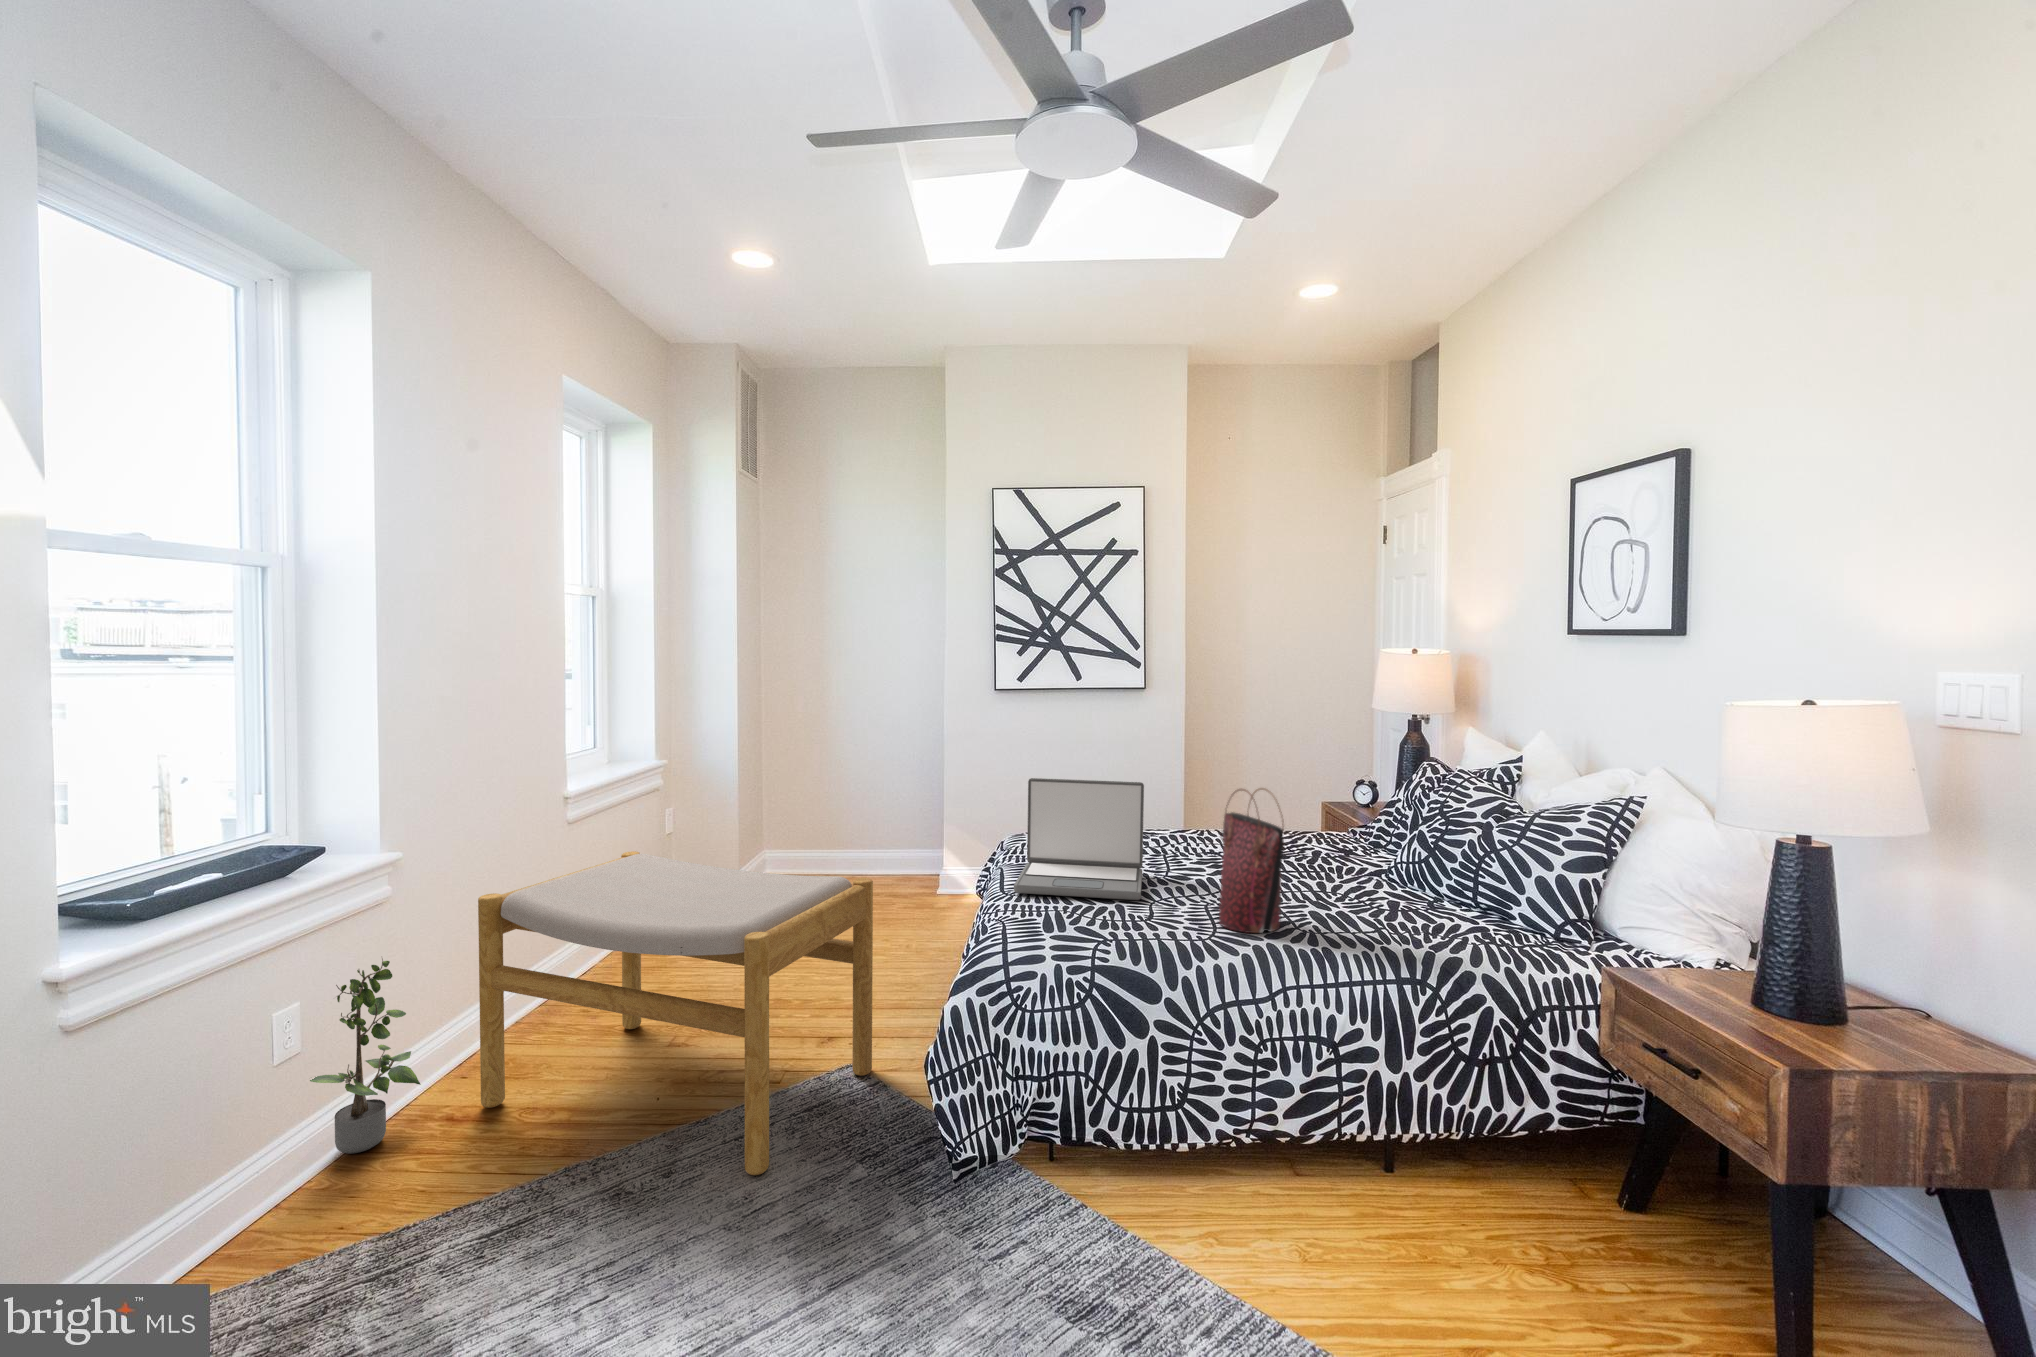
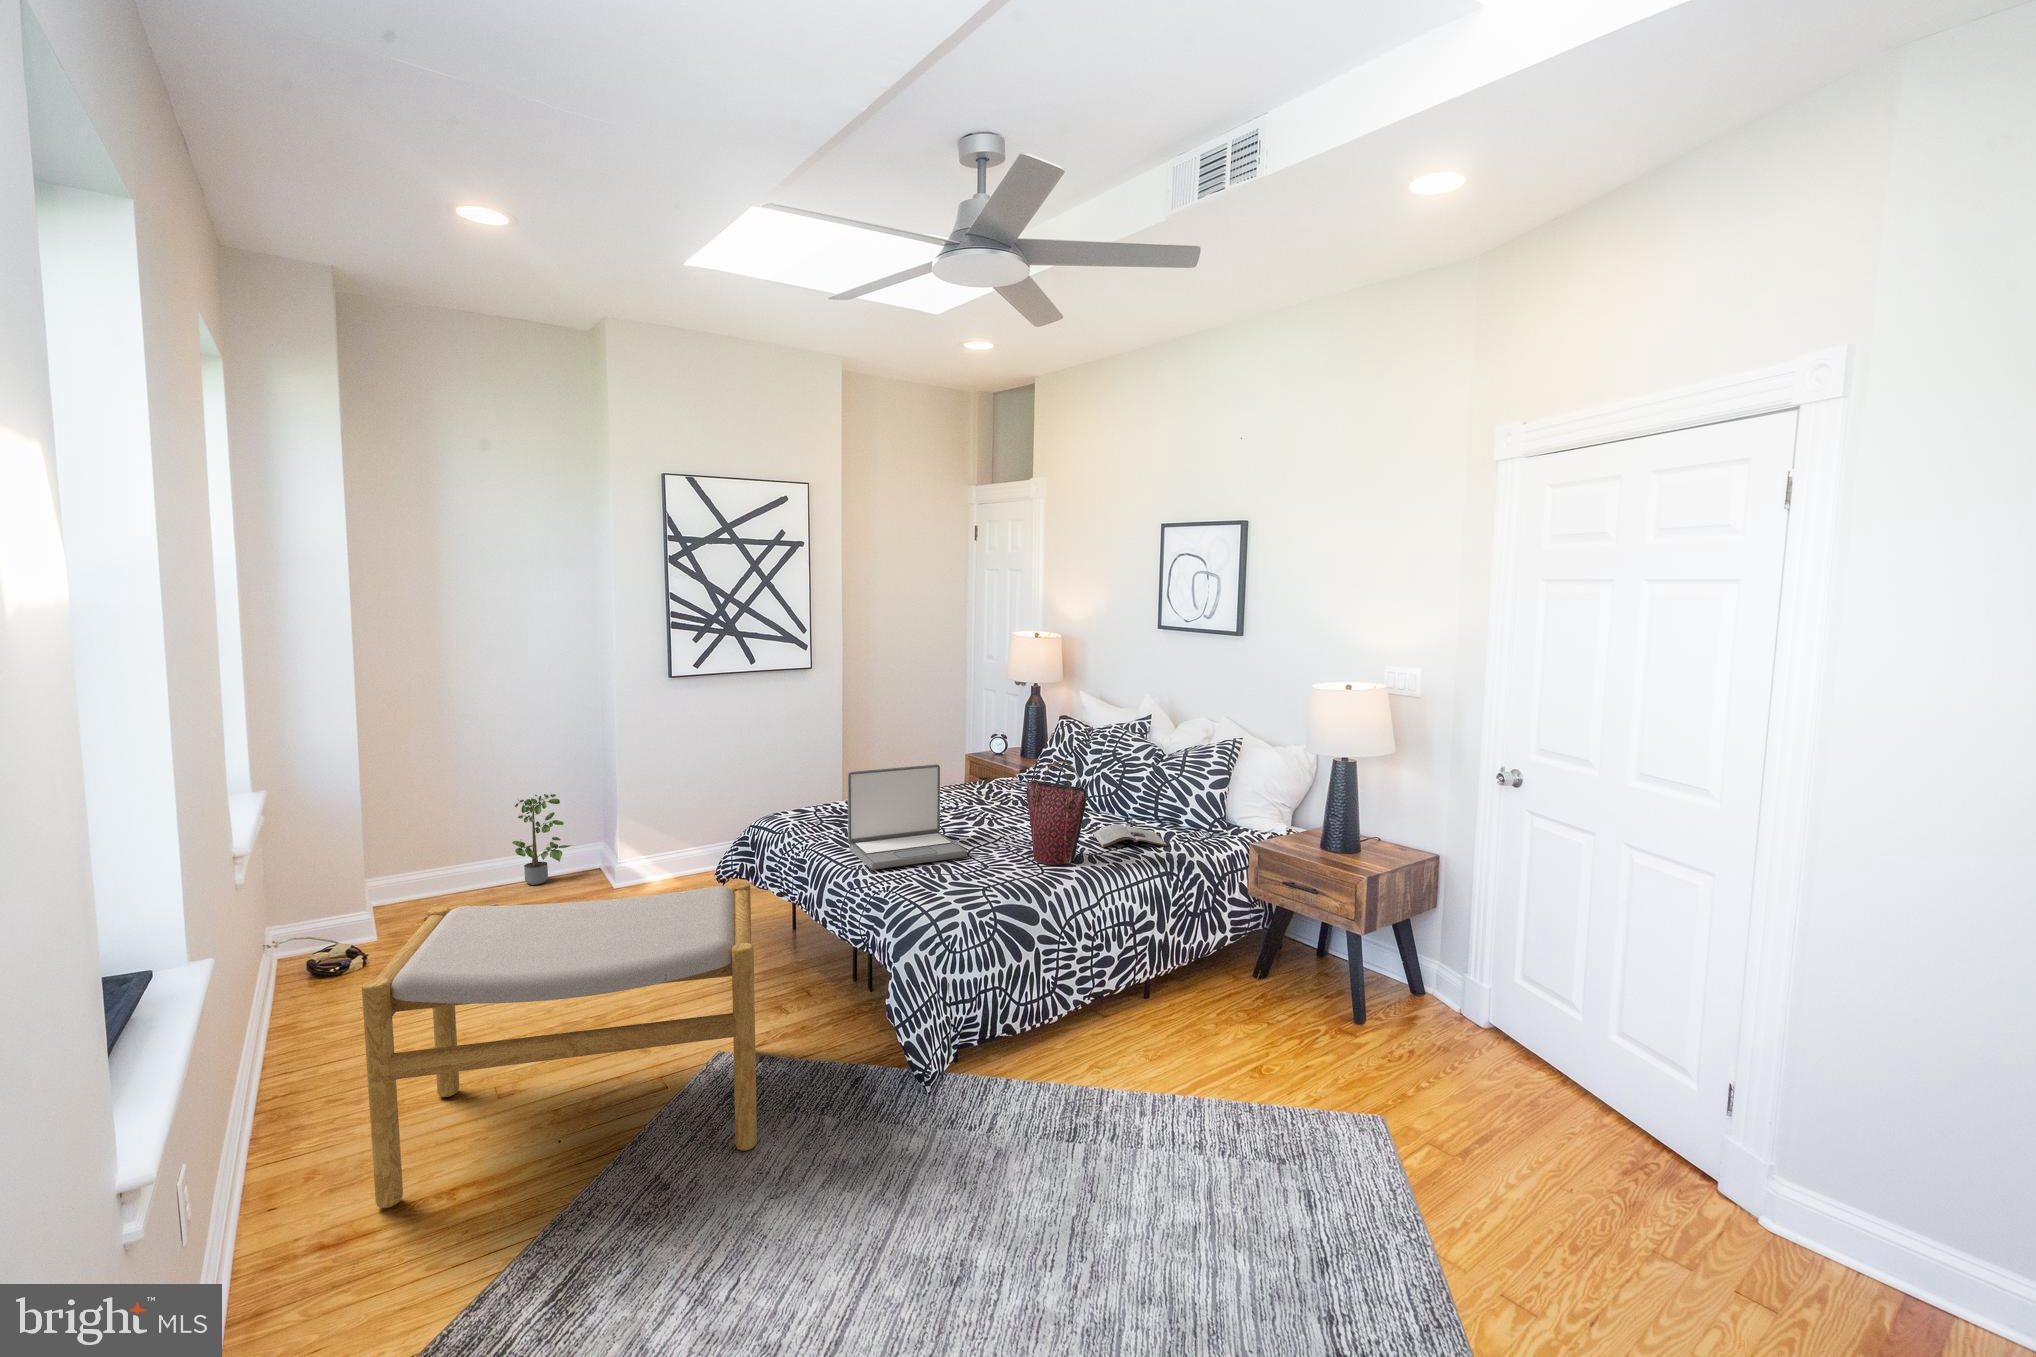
magazine: none [1337,897,1449,941] -> present [1093,824,1167,847]
potted plant: present [310,959,420,1154] -> present [512,794,571,885]

